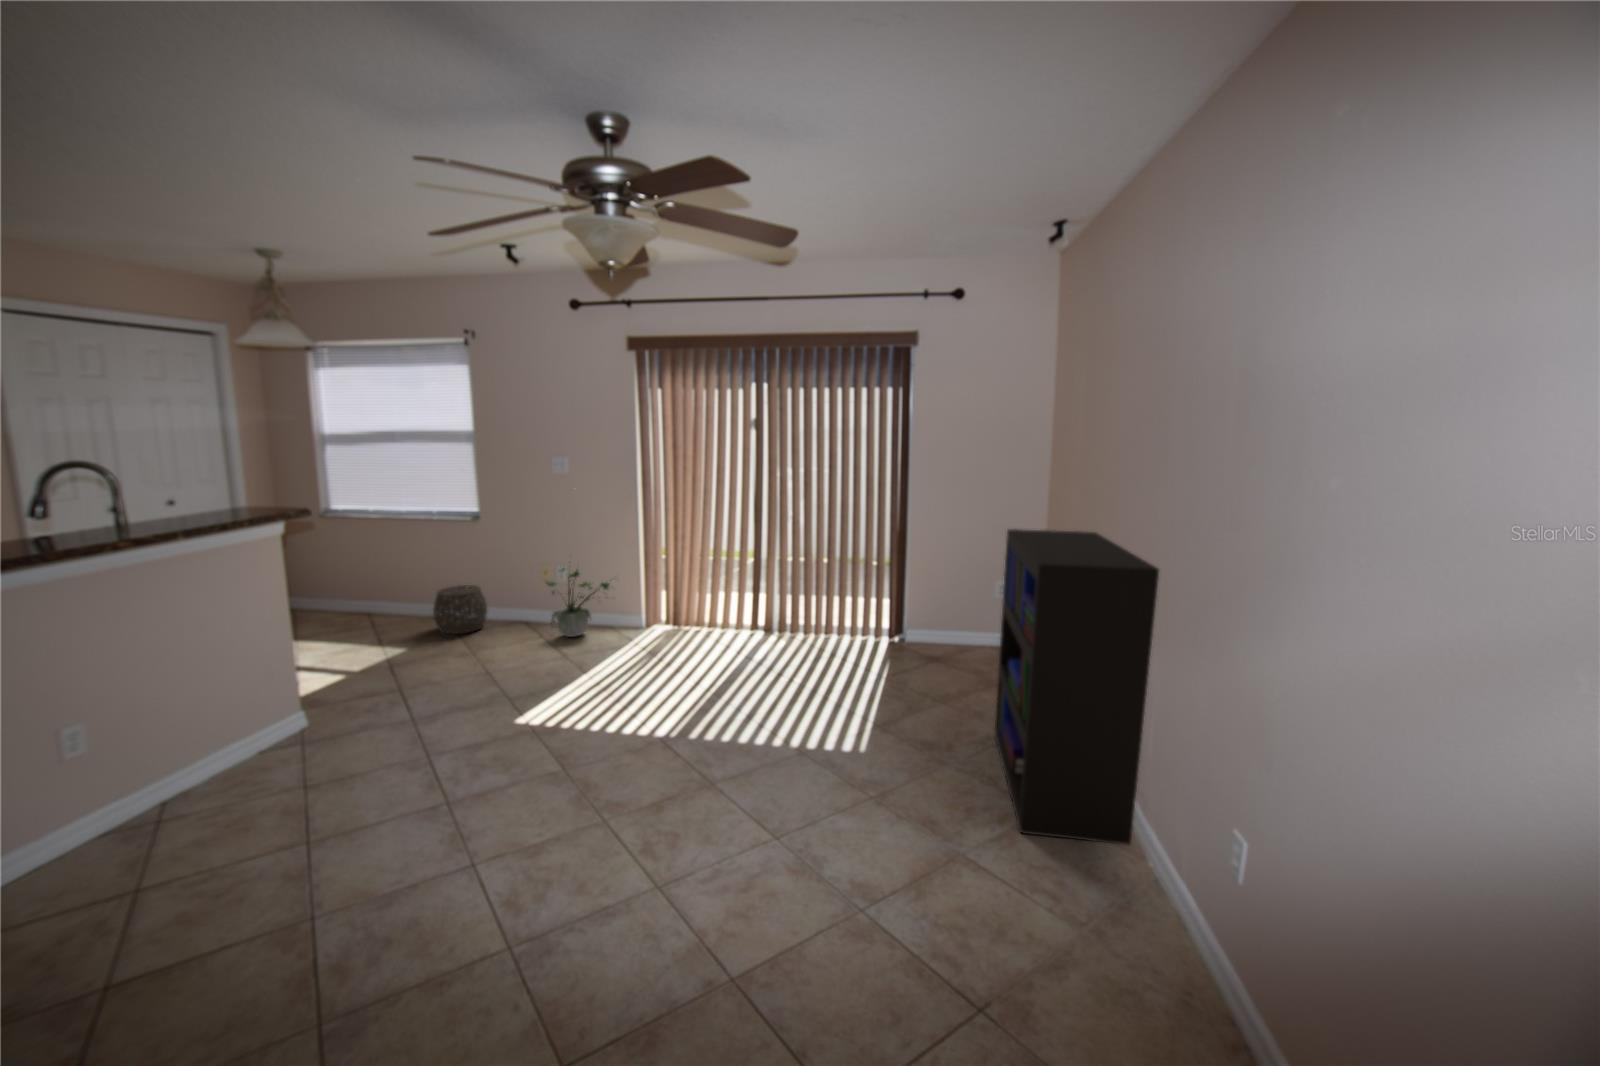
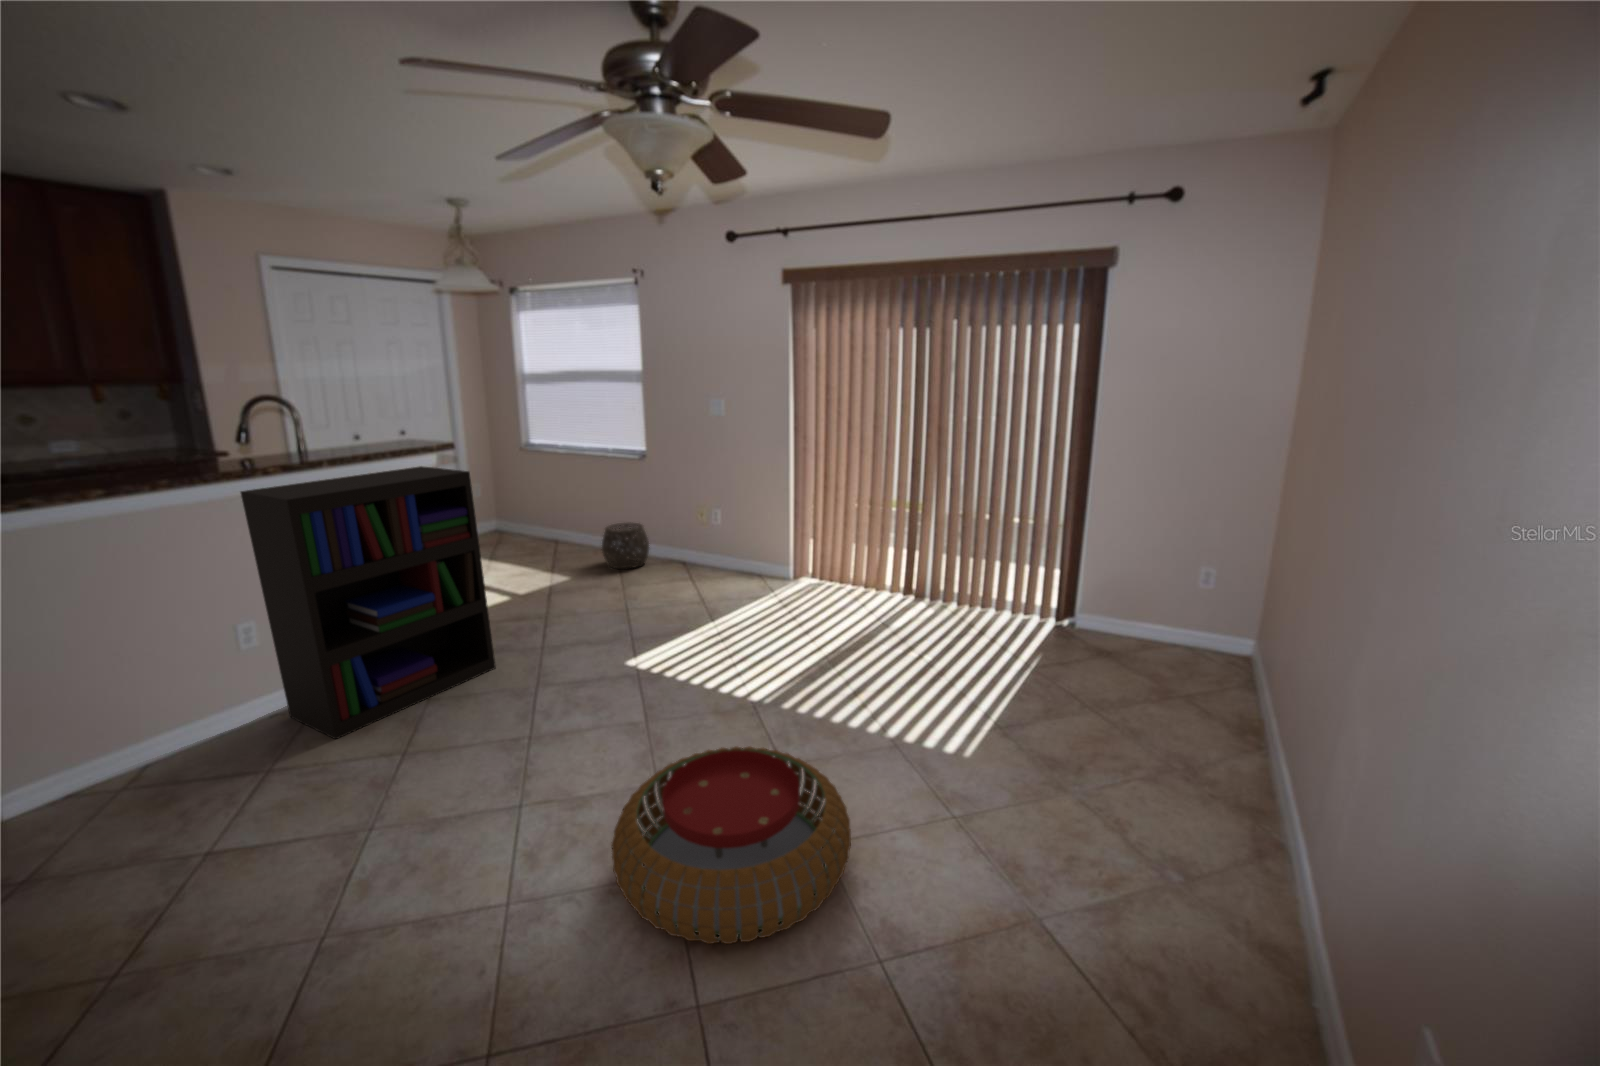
bookshelf: present [994,529,1159,845] -> present [241,466,496,739]
potted plant: present [547,568,613,637] -> none [695,495,764,583]
pouf: none [595,769,815,948] -> present [611,746,851,944]

